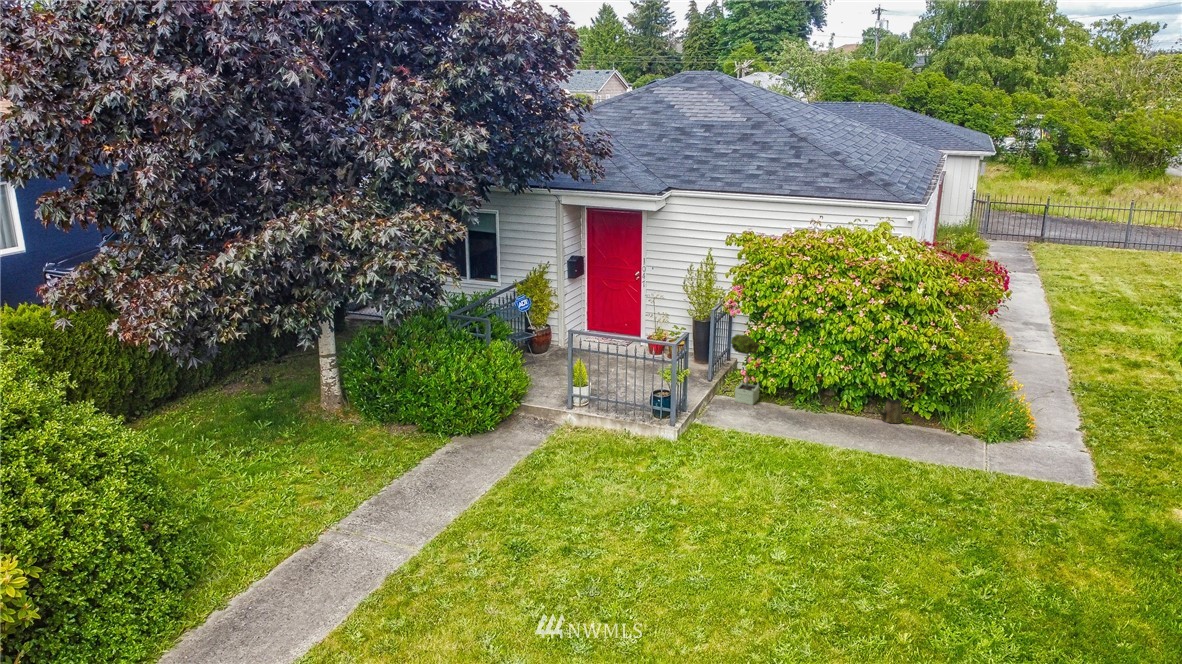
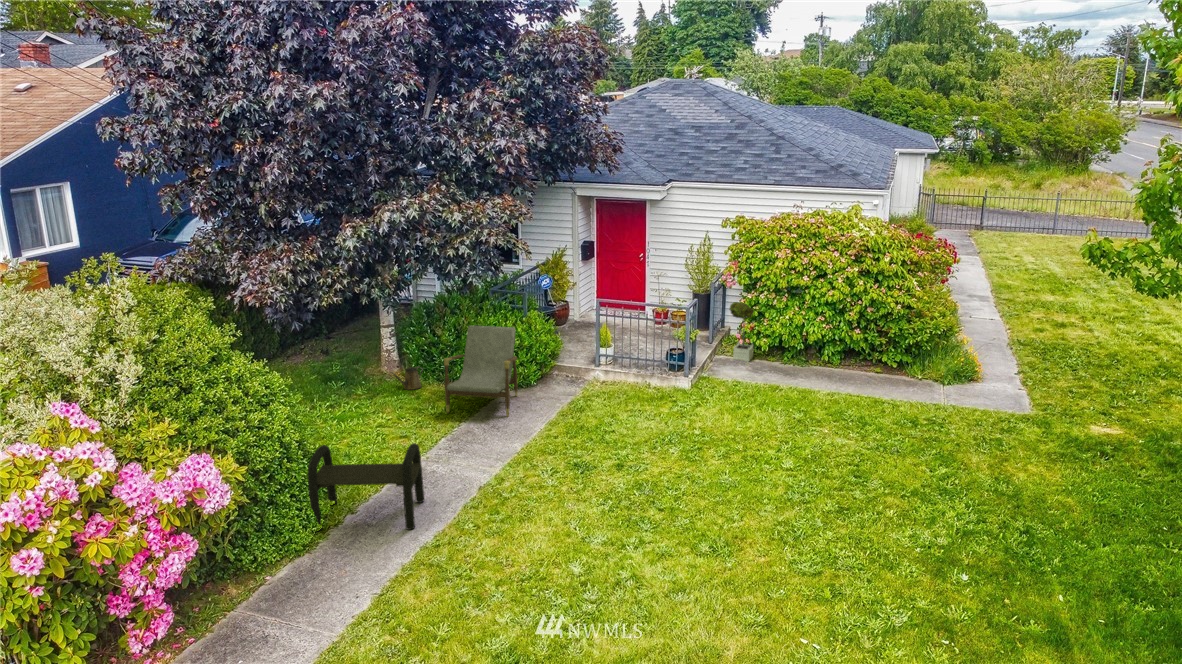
armchair: none [376,360,469,473] -> present [444,326,518,416]
watering can: present [869,398,905,424] -> present [391,367,423,390]
bench: none [153,523,313,638] -> present [308,443,424,530]

